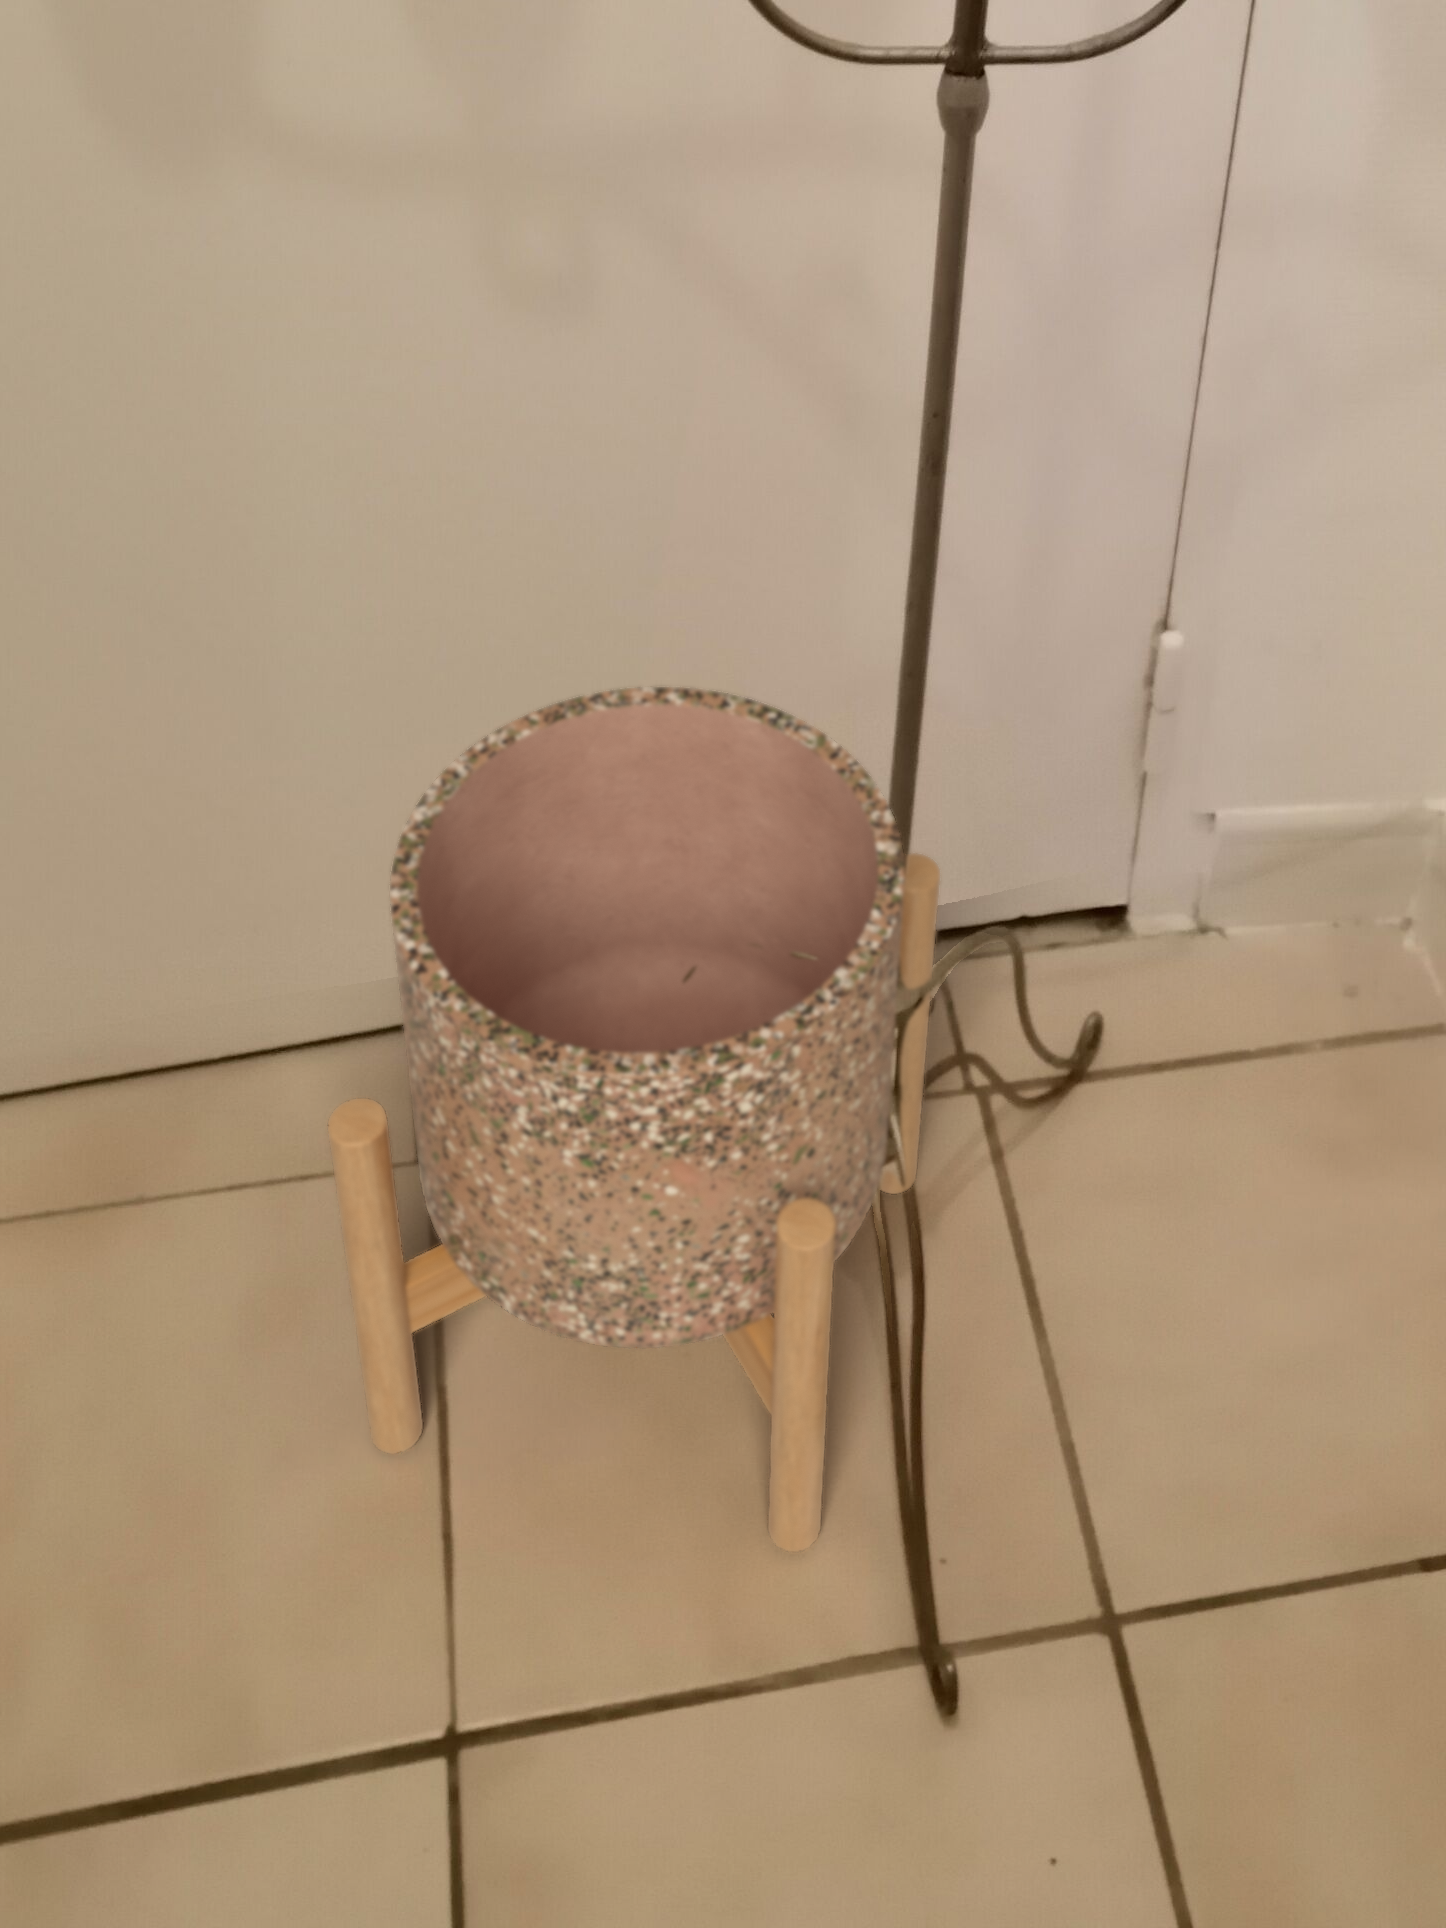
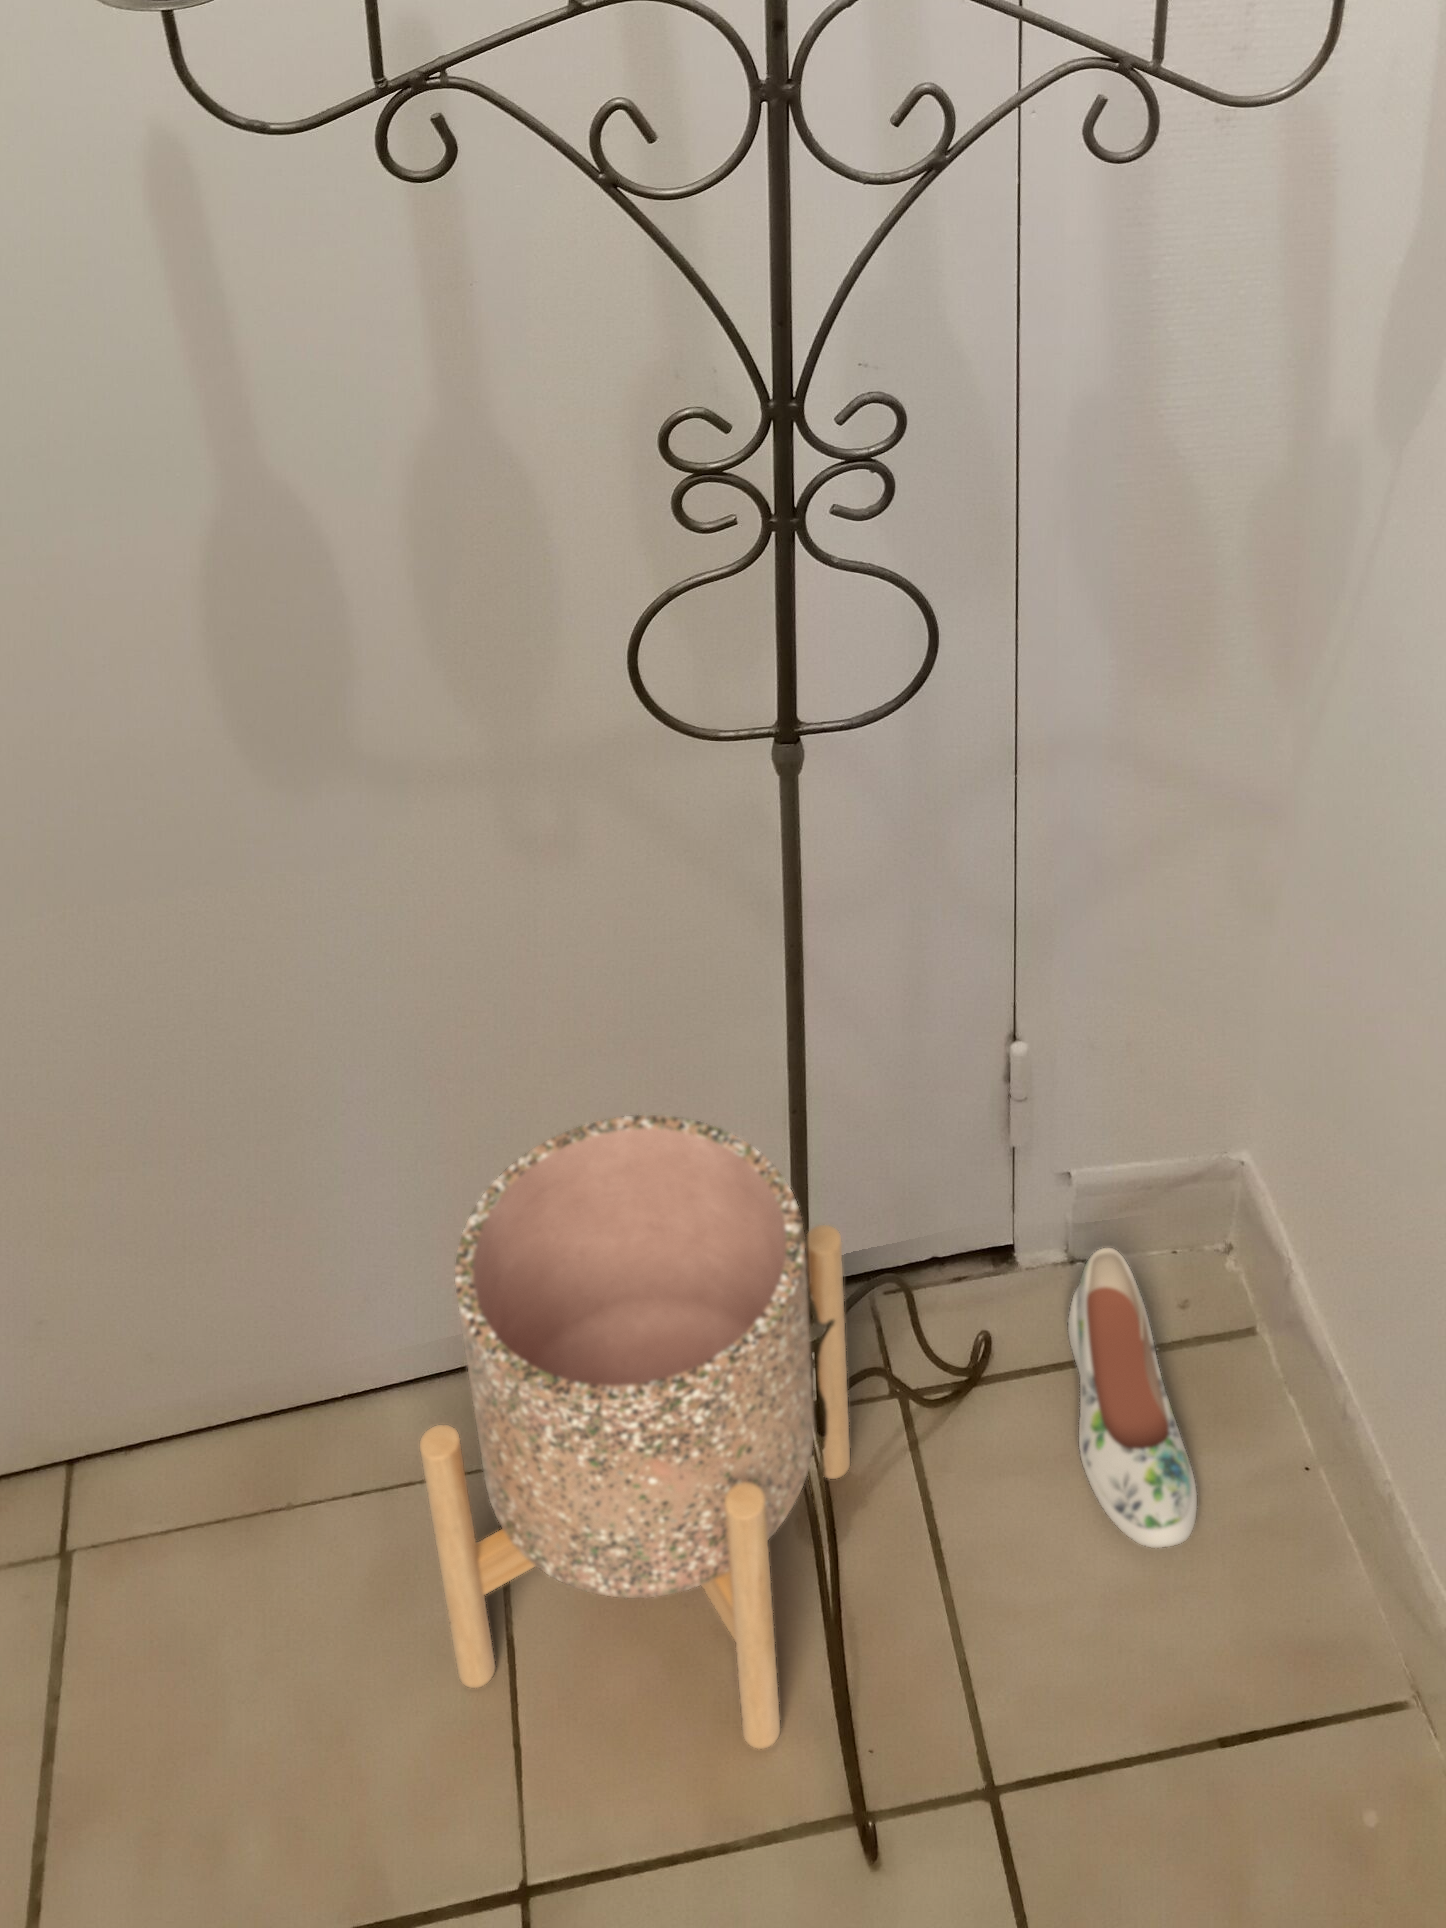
shoe: none [1206,913,1387,1302] -> present [1068,1248,1197,1548]

